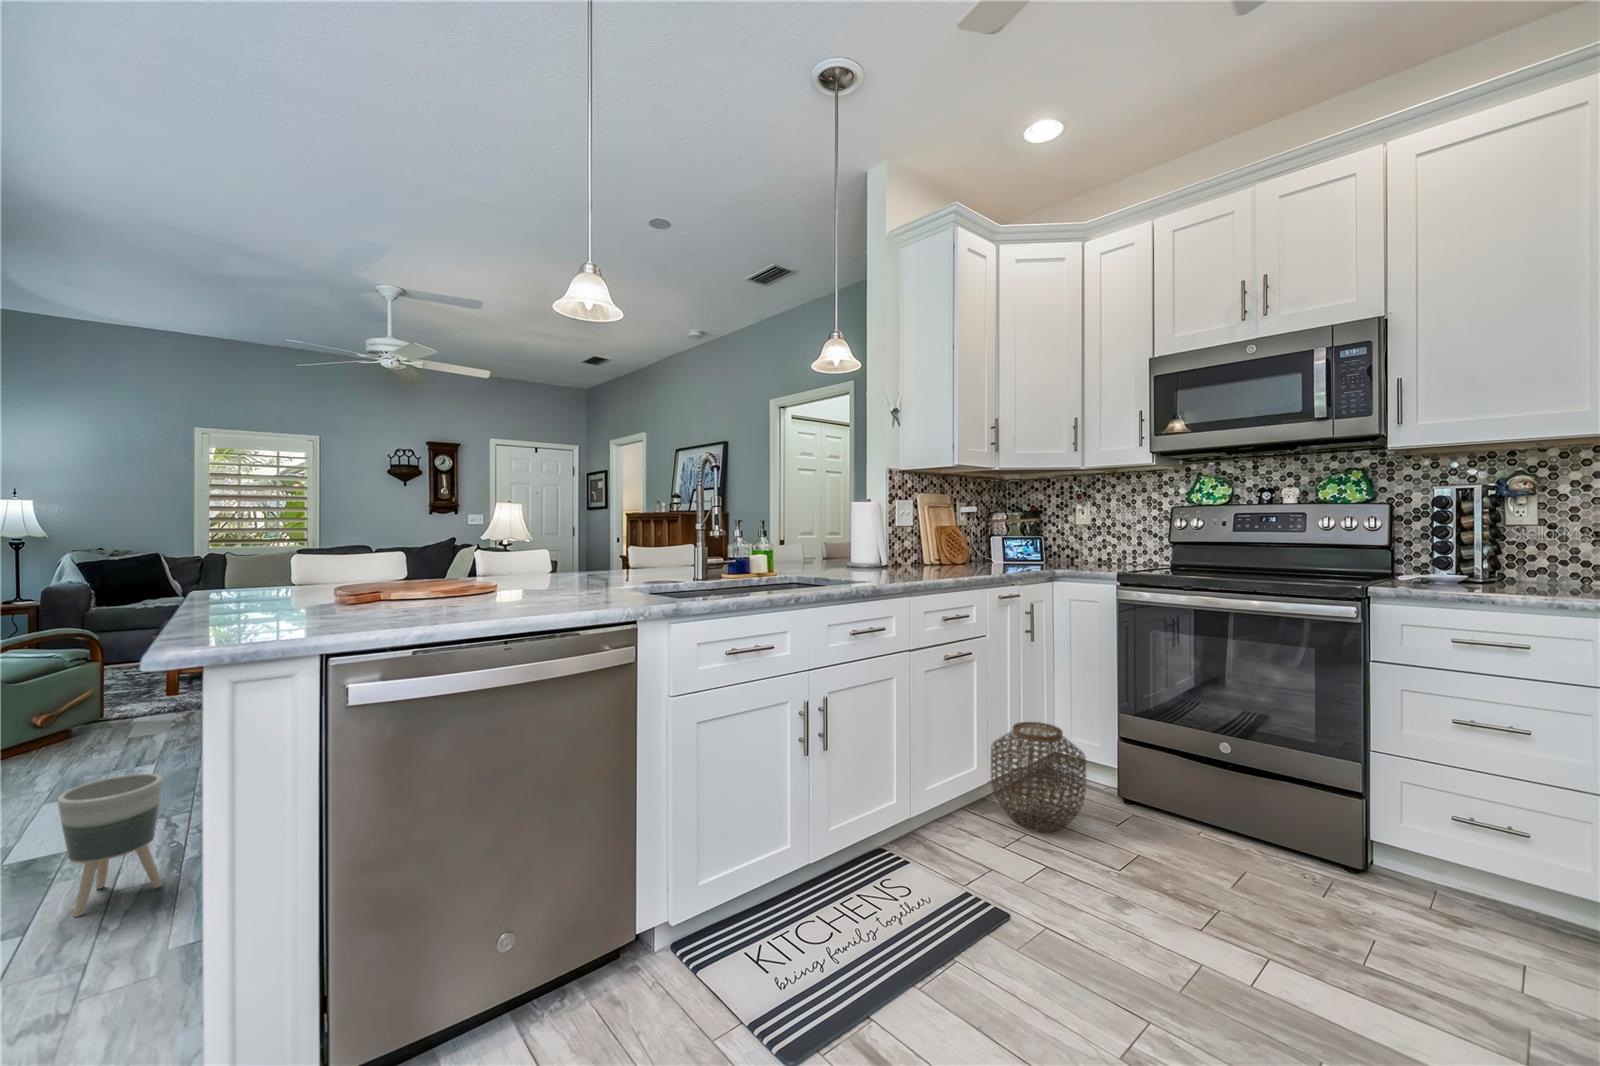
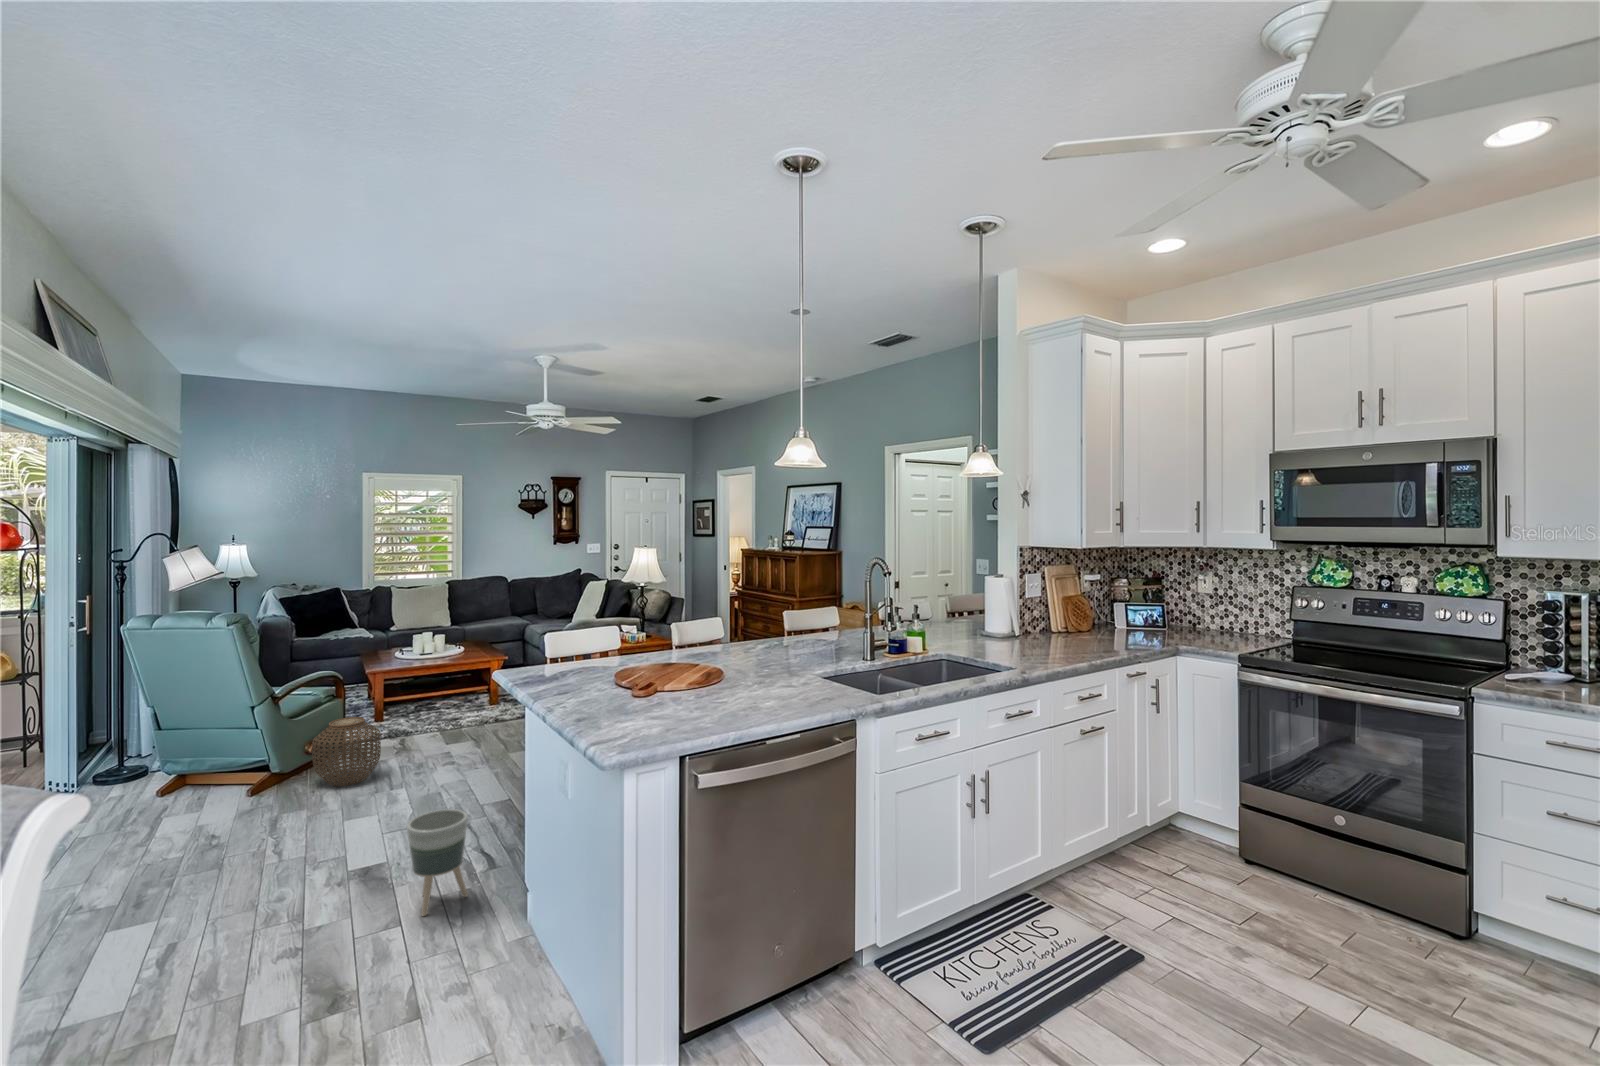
woven basket: present [991,722,1086,832] -> present [312,717,381,786]

